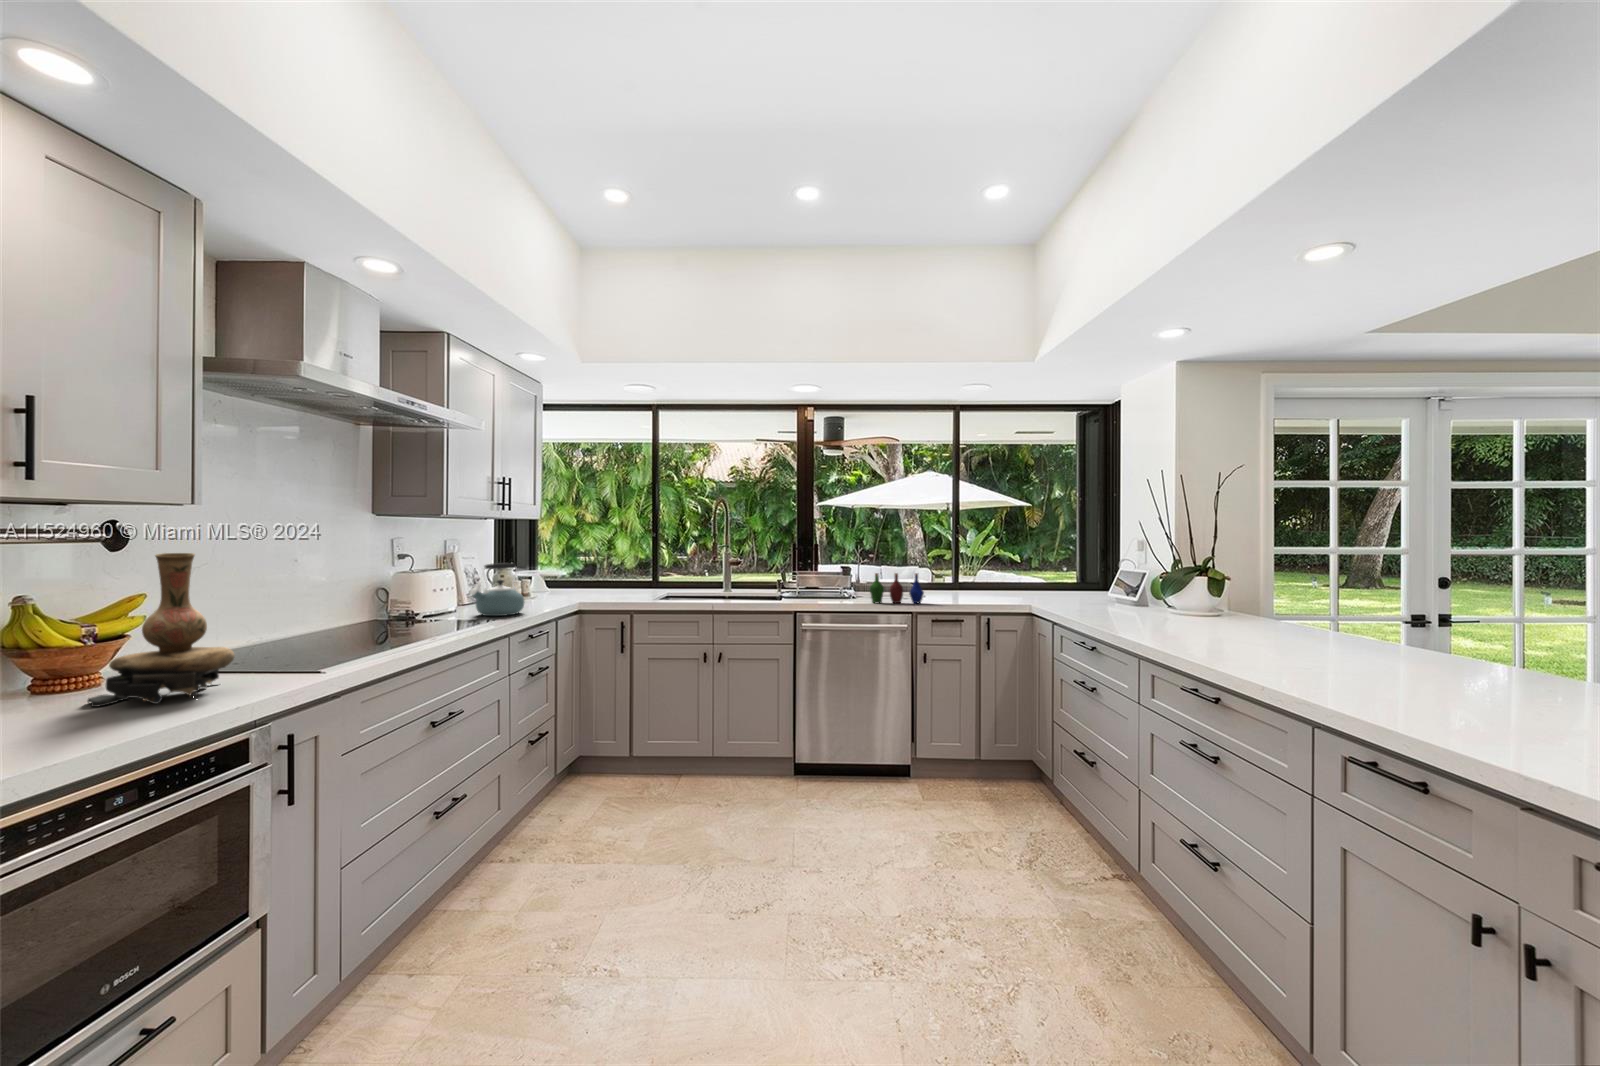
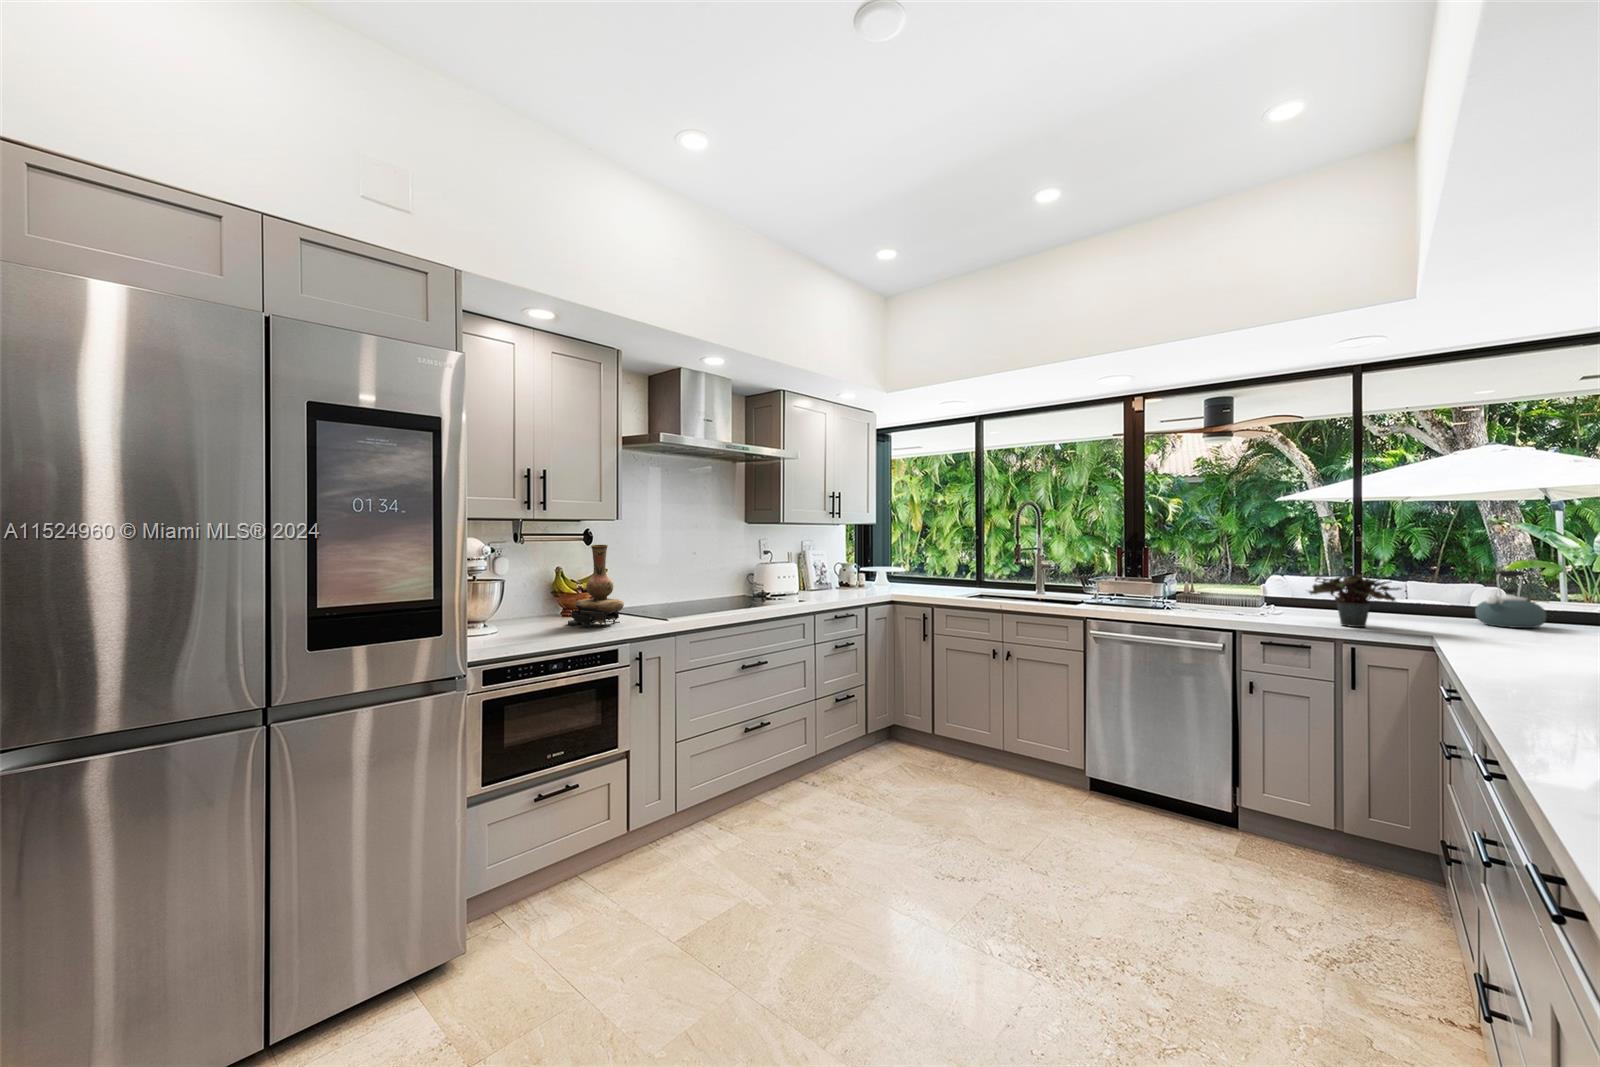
potted plant: none [952,562,1006,602] -> present [1309,575,1401,627]
kettle: present [469,563,525,616] -> present [1475,570,1546,628]
bottle: present [870,573,924,603] -> none [1180,582,1255,621]

